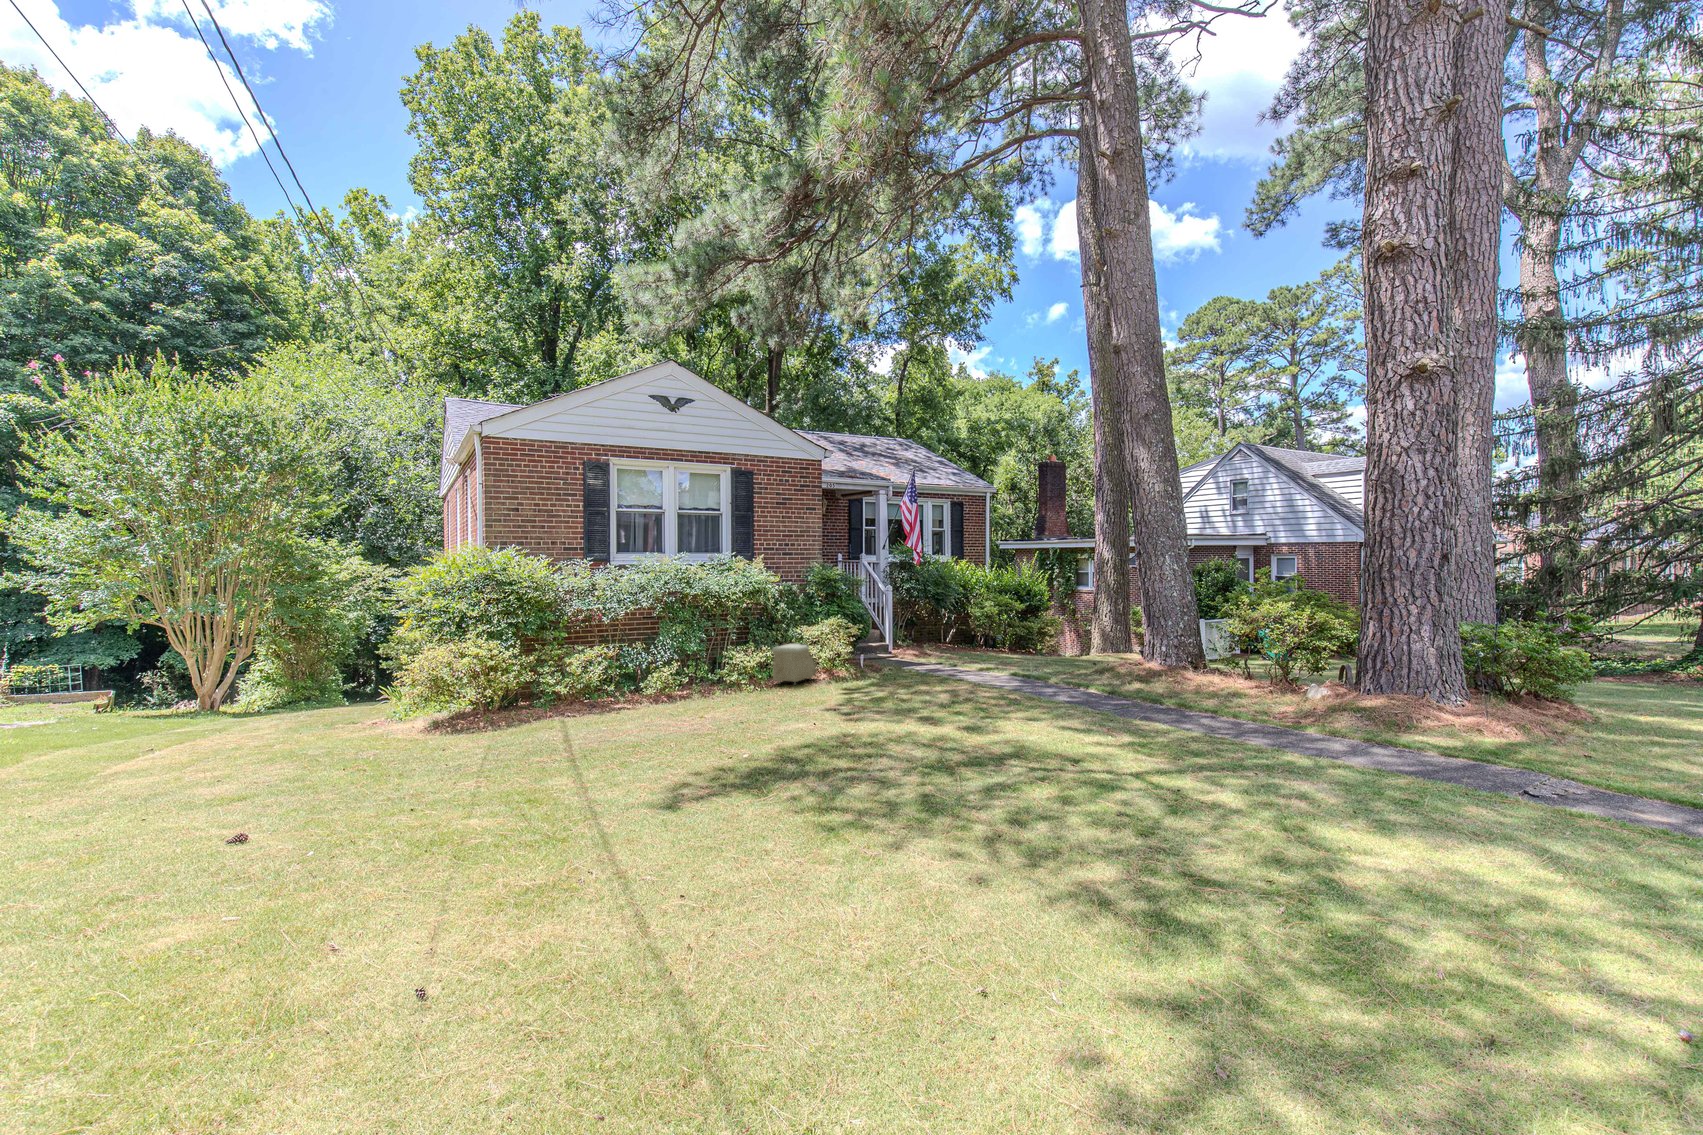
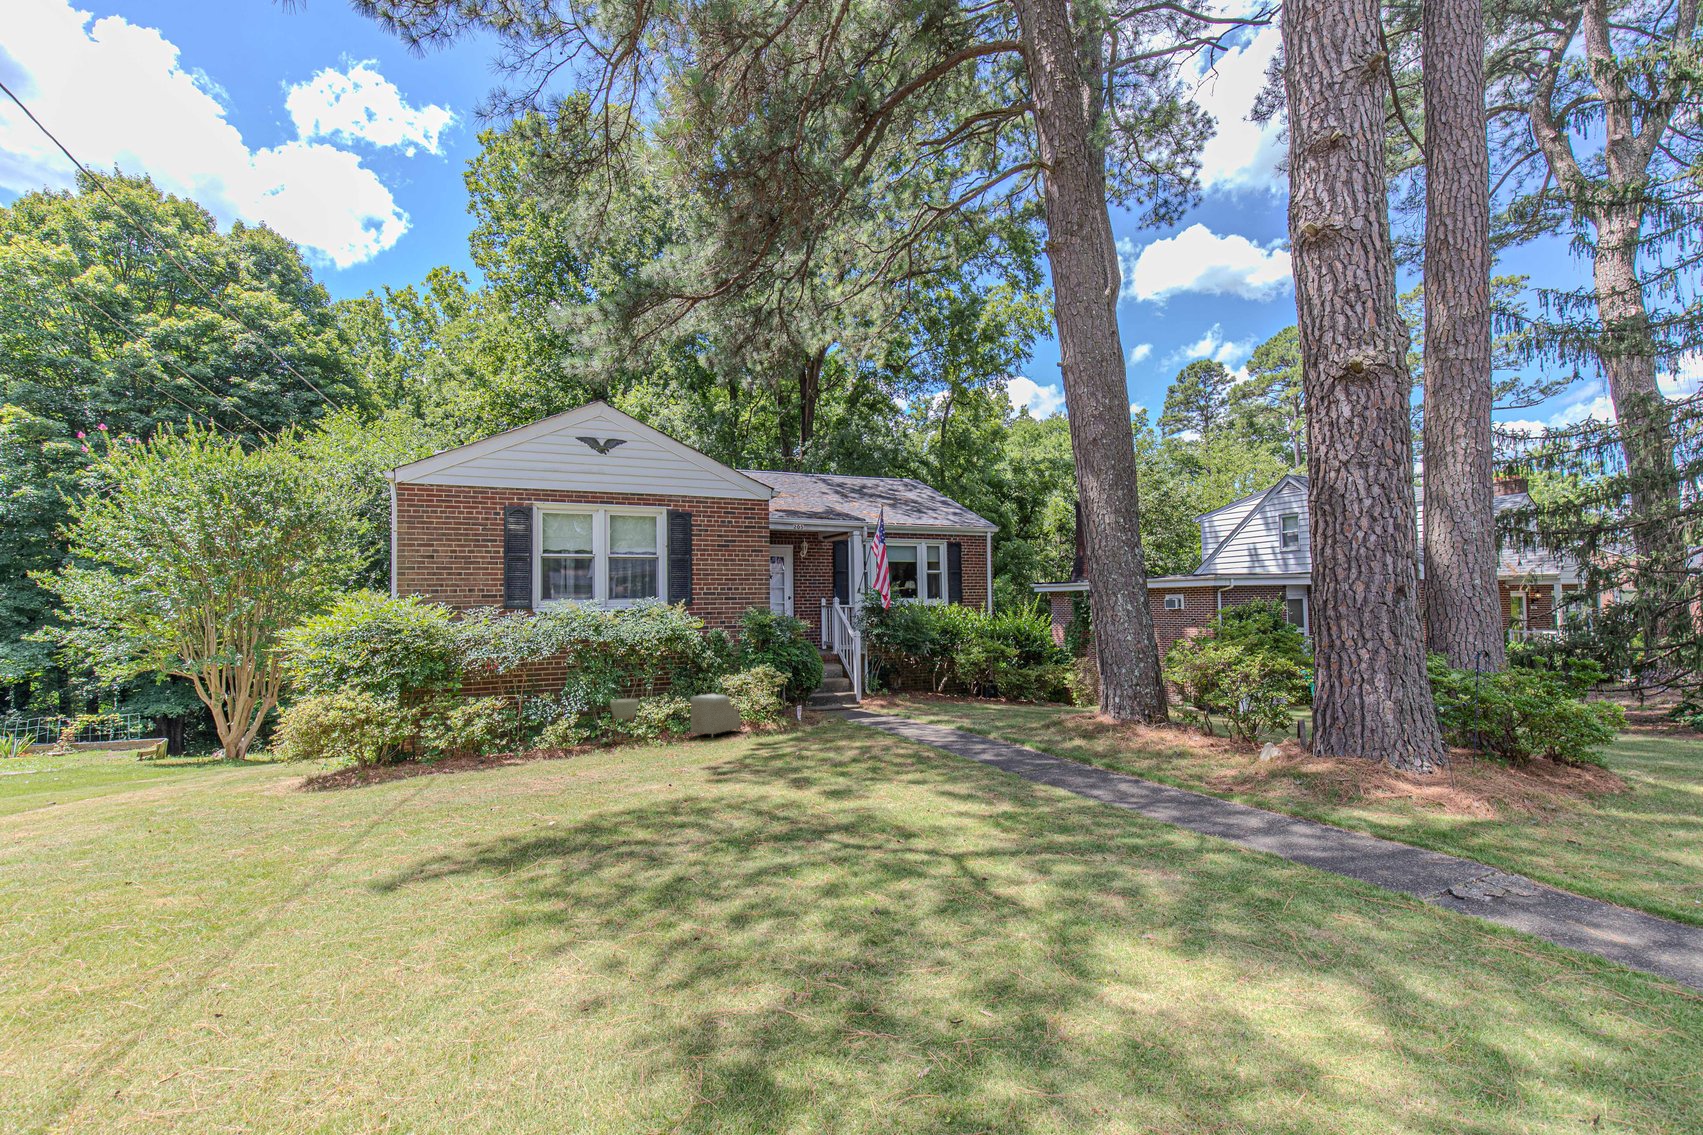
planter: none [701,650,729,692] -> present [610,699,639,743]

